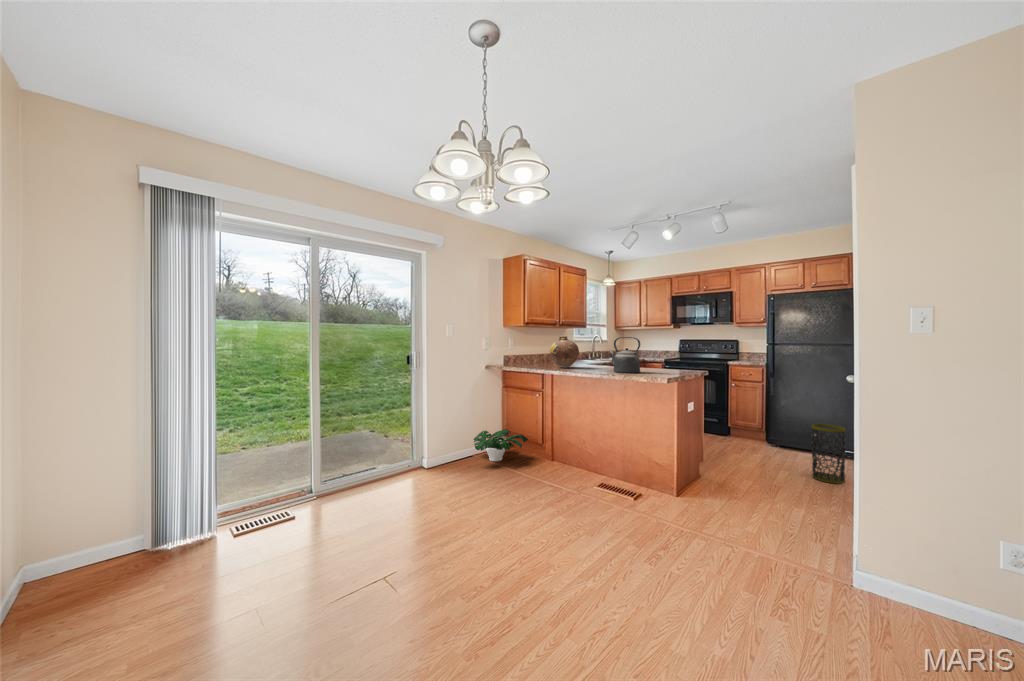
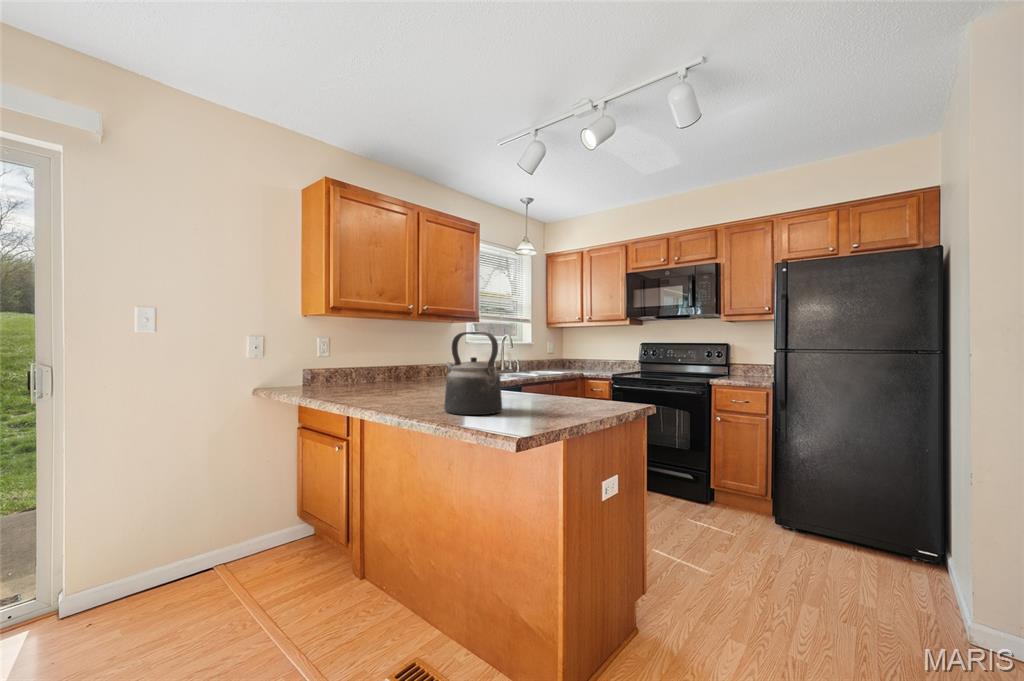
vase: present [550,336,579,368] -> none [336,331,401,397]
trash can: present [812,424,846,484] -> none [867,516,941,658]
potted plant: present [474,429,528,461] -> none [163,514,312,590]

